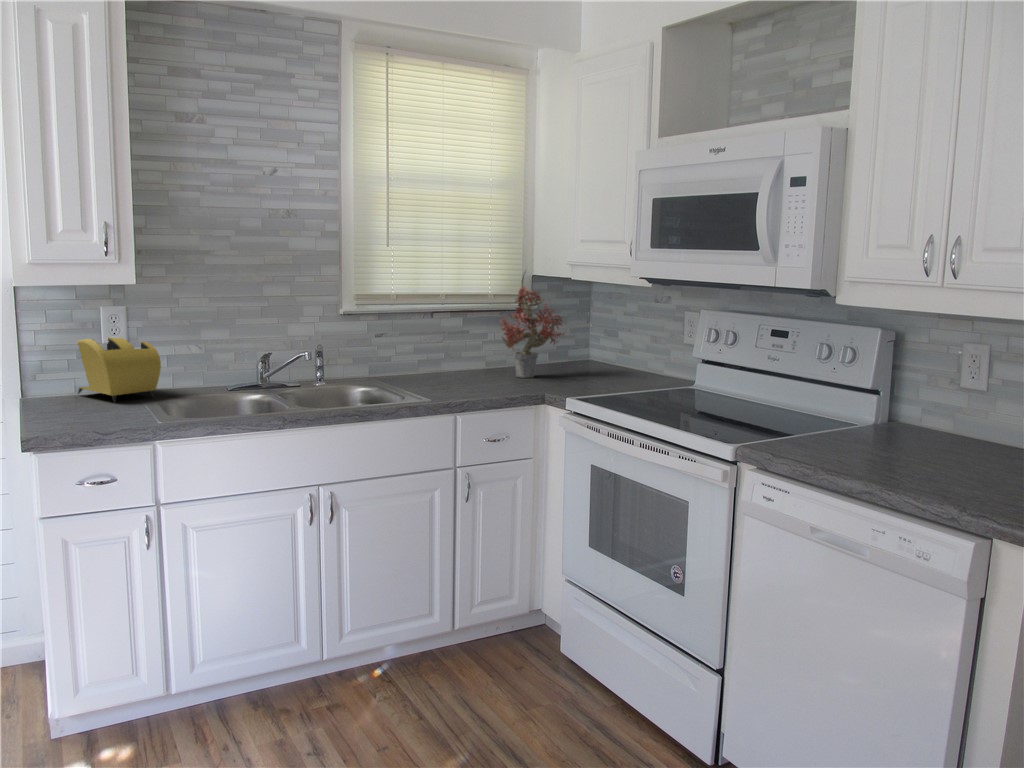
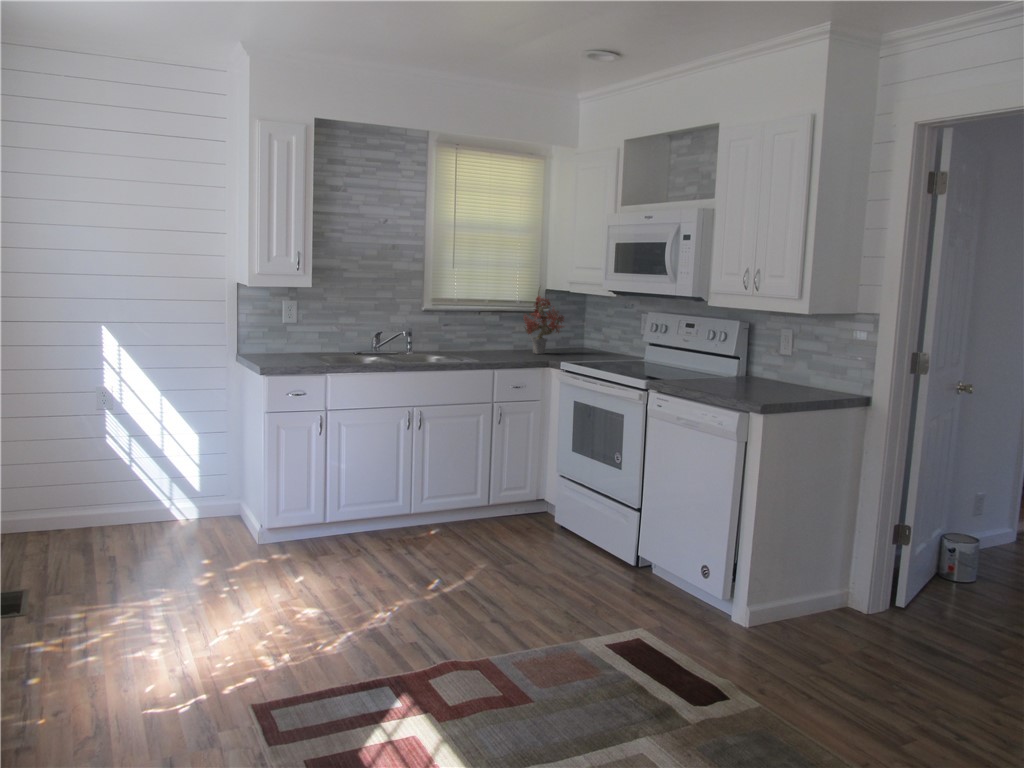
toaster: present [76,337,161,403] -> none [264,319,318,357]

